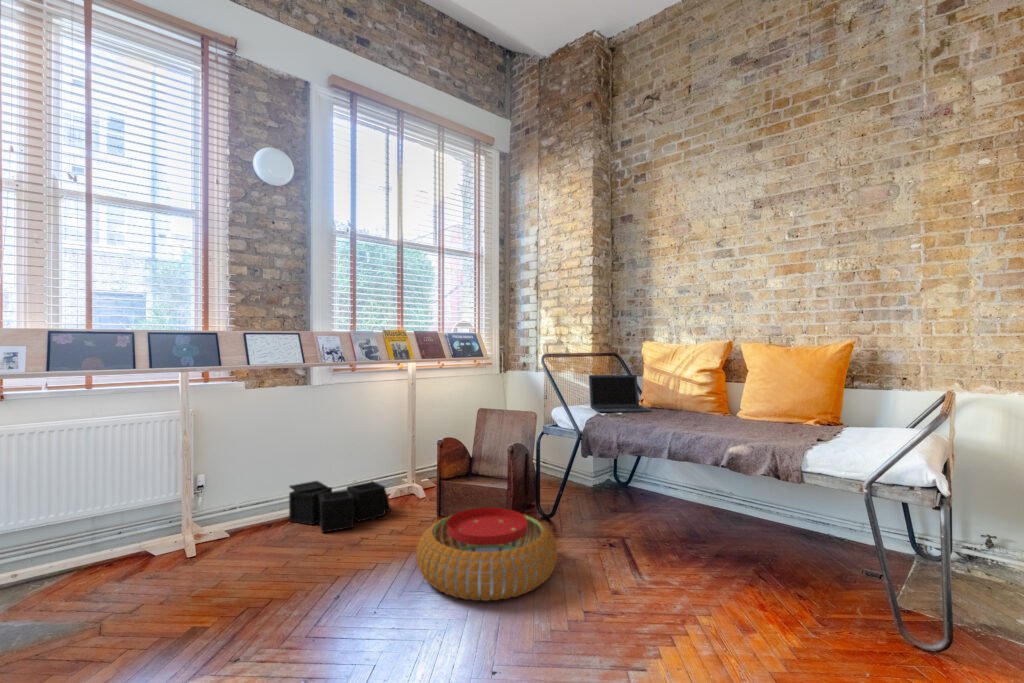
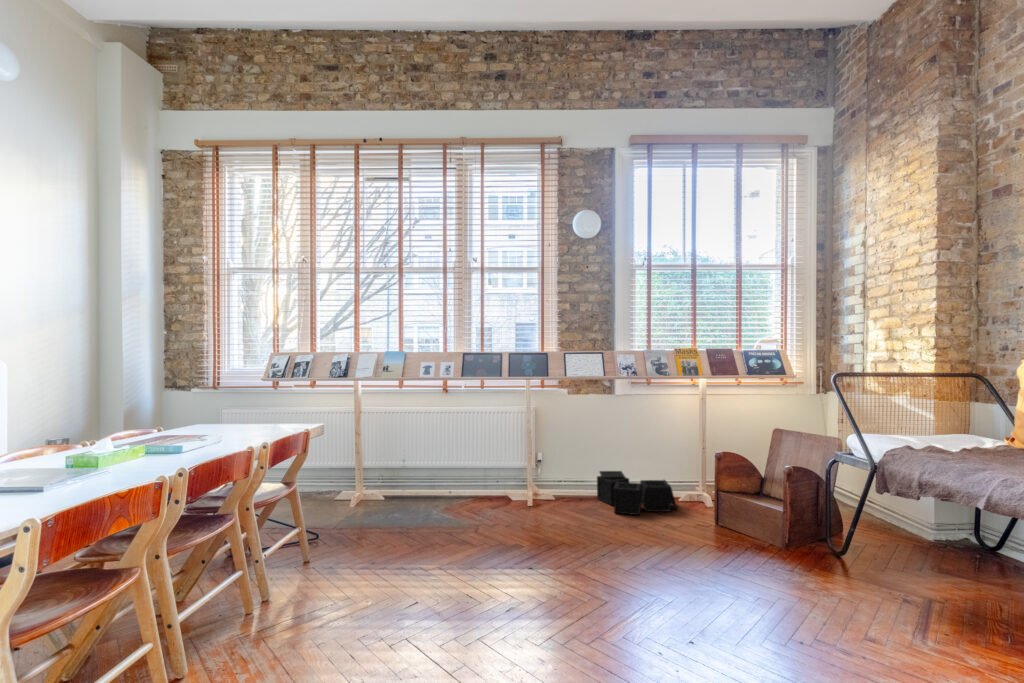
laptop: present [589,375,650,412] -> none [912,402,1001,458]
pouf: present [417,507,557,601] -> none [662,523,807,615]

